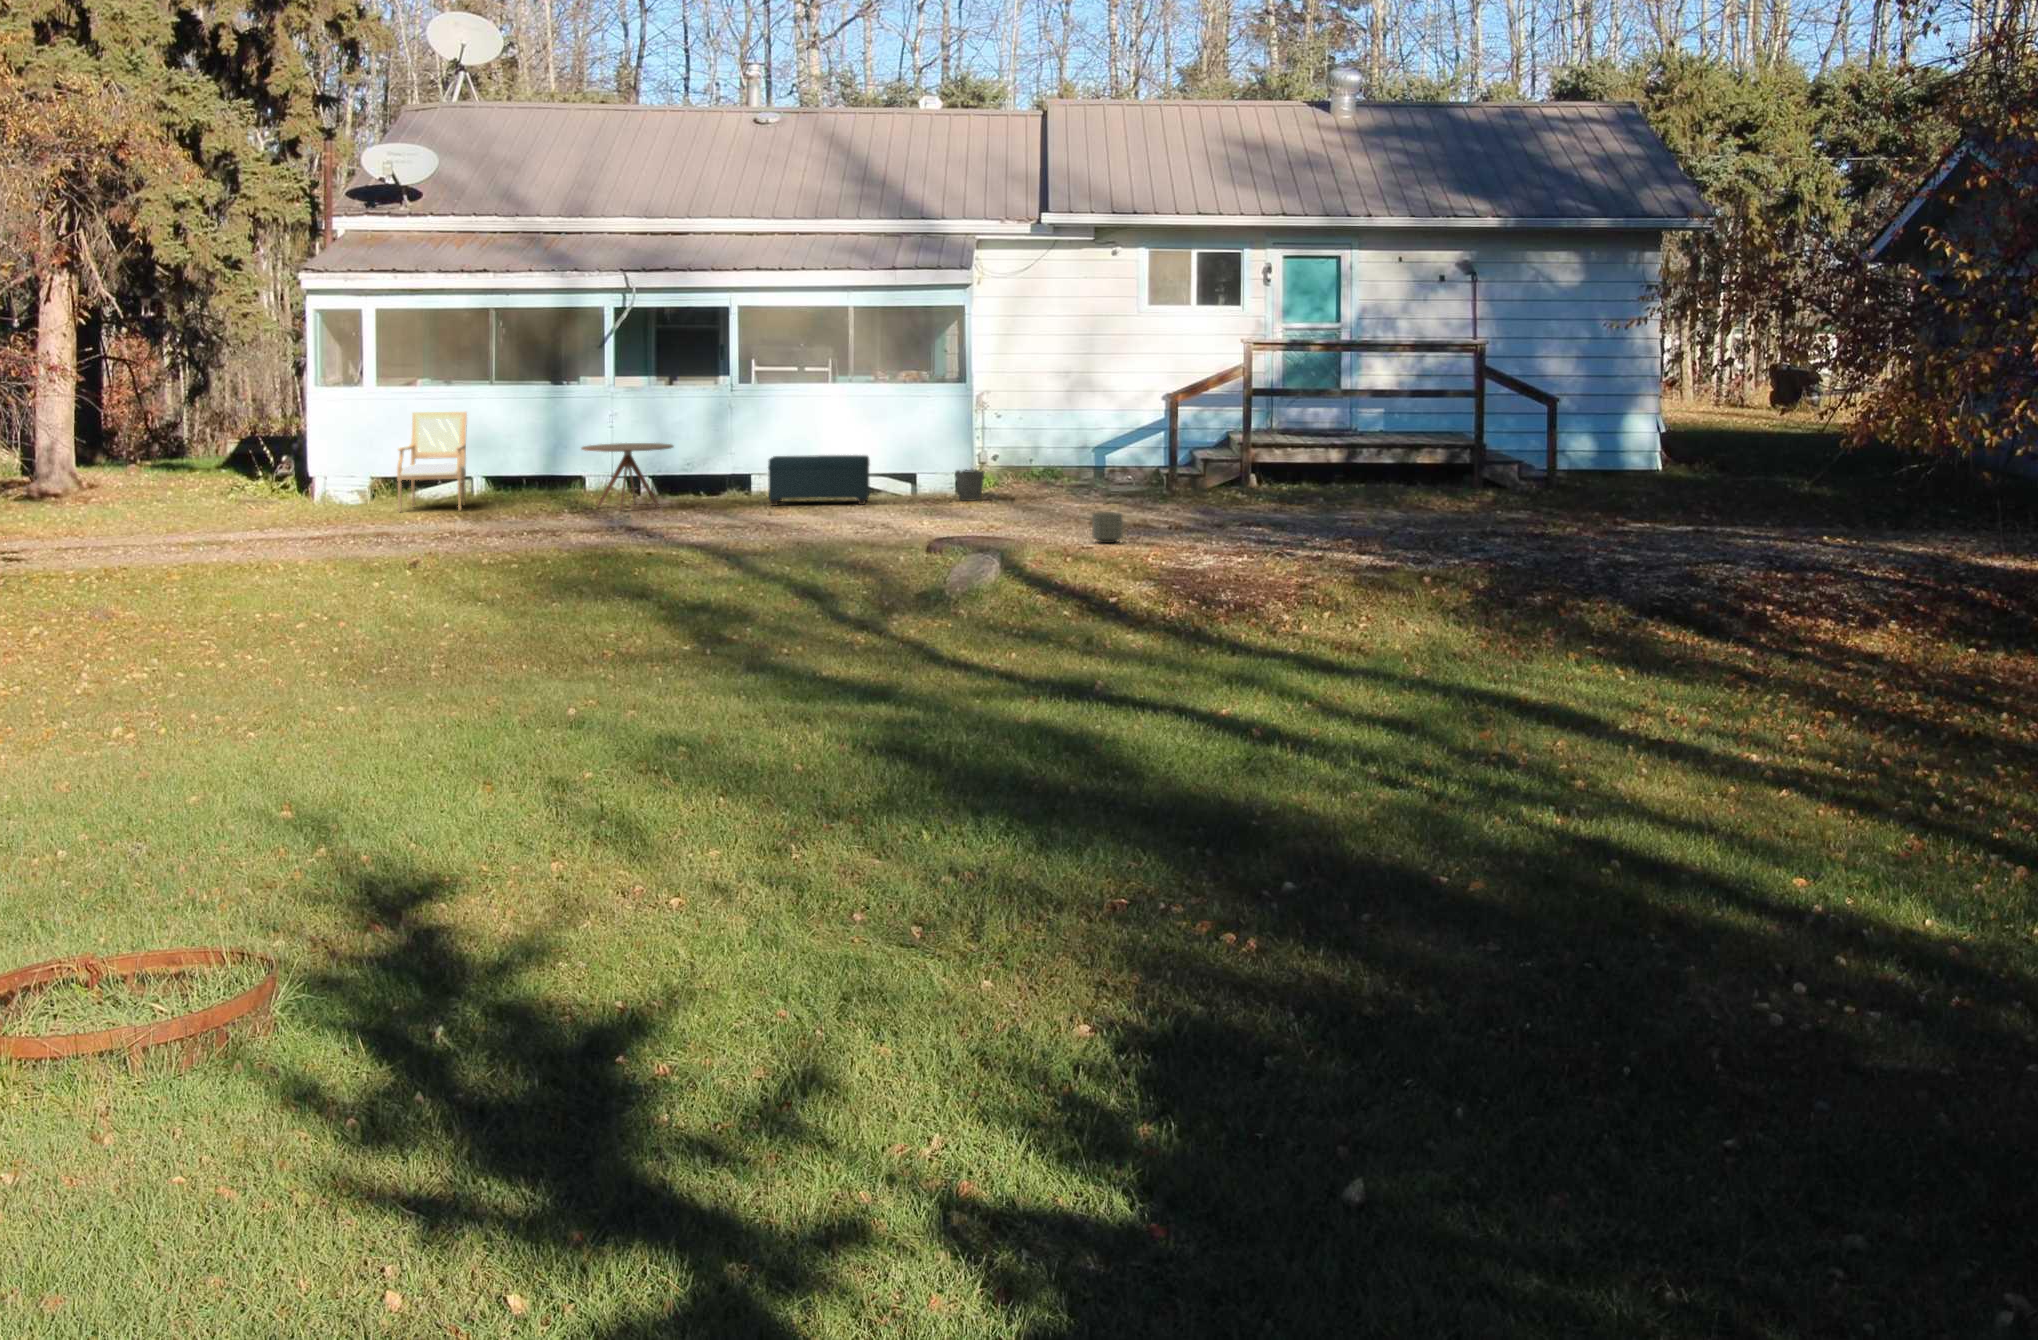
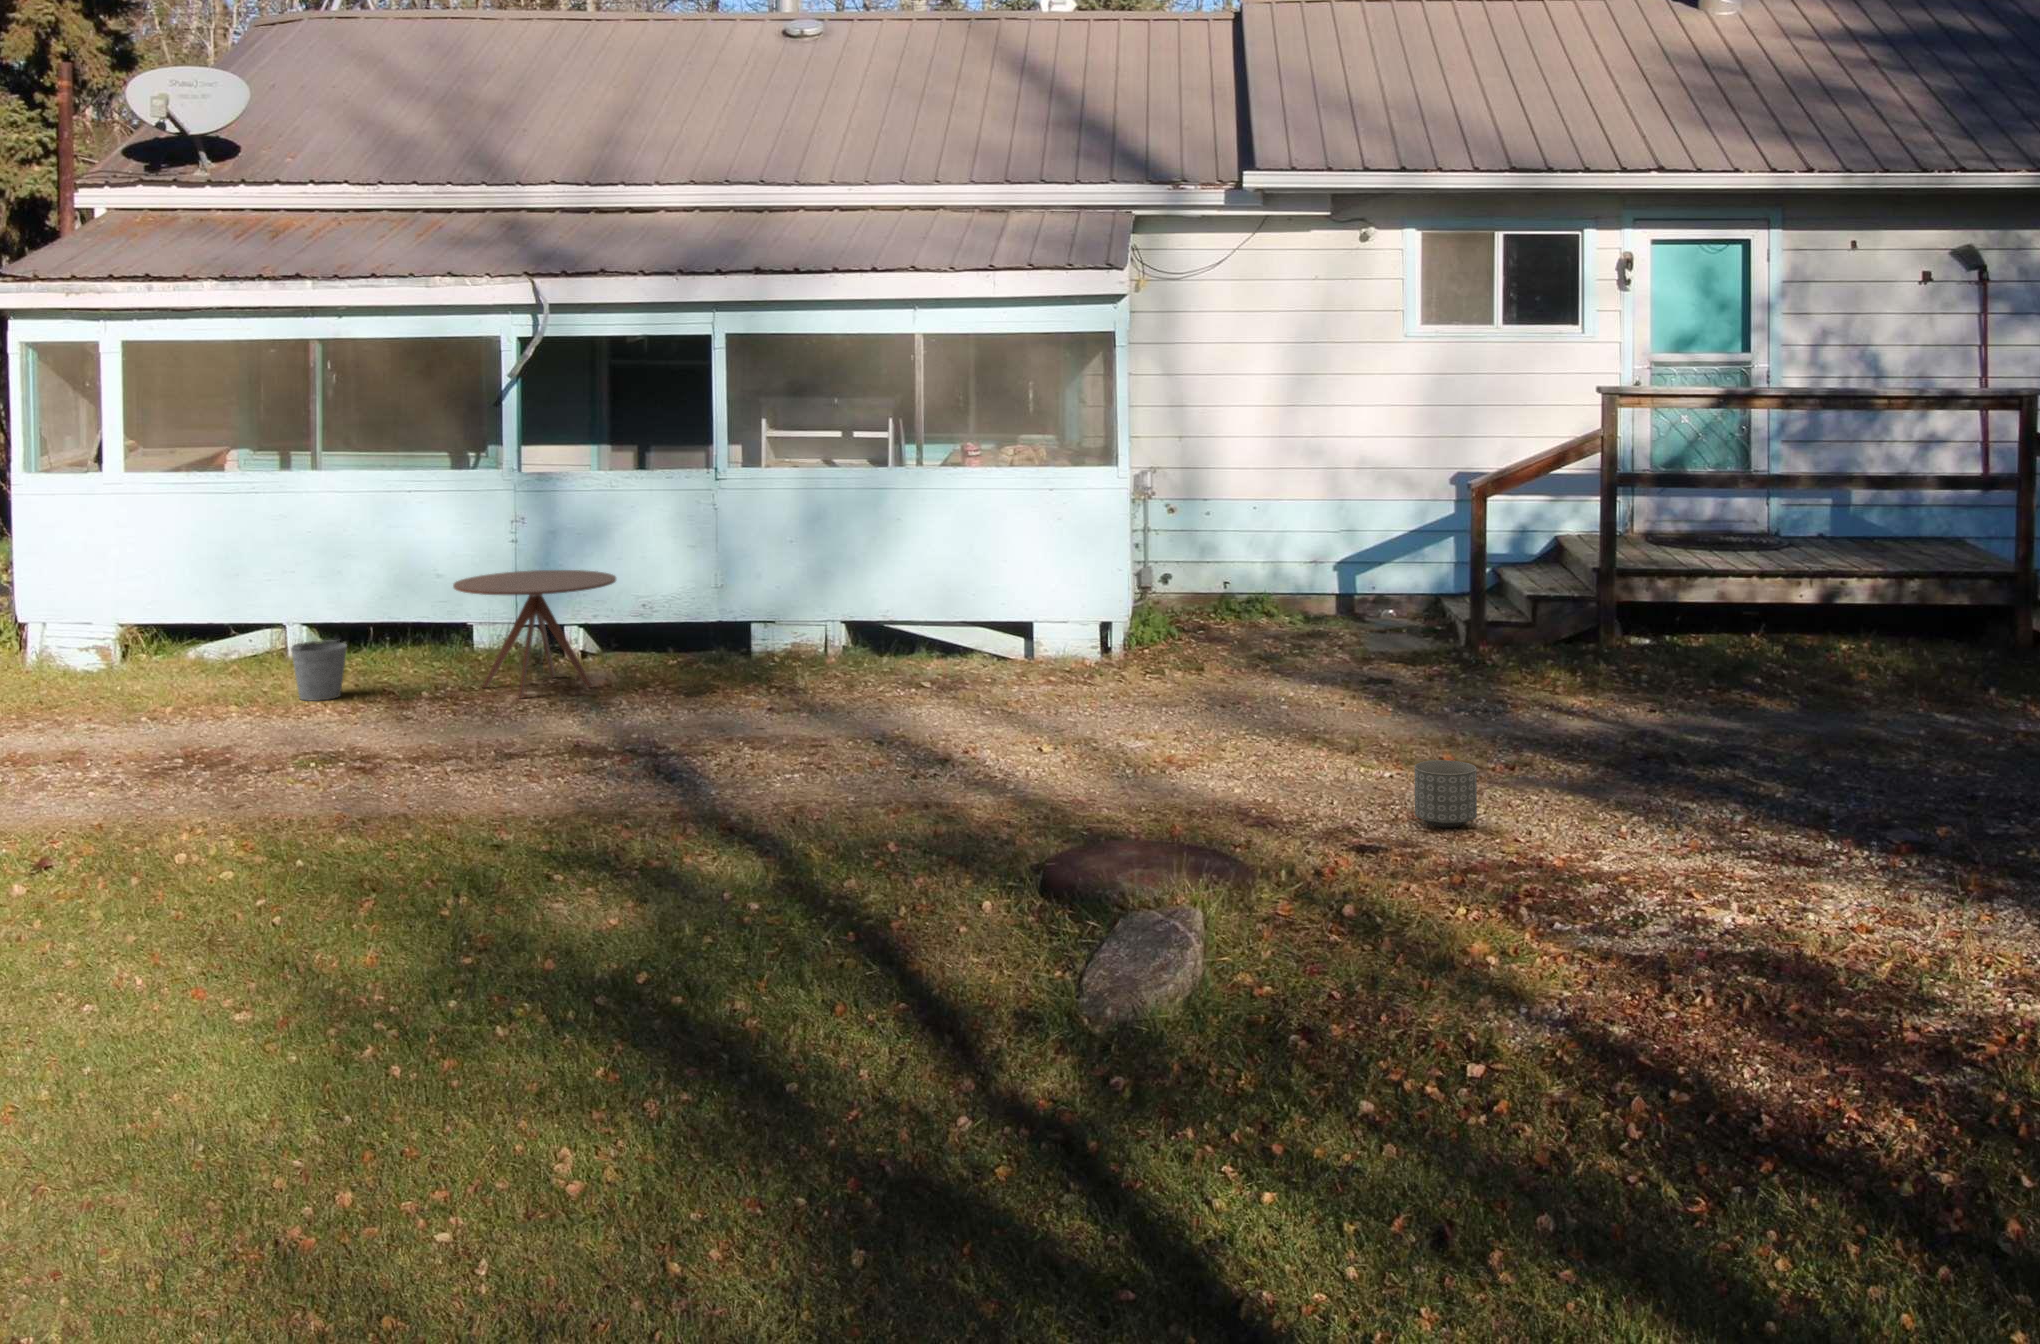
chair: present [397,412,467,511] -> none [133,517,266,698]
bench: present [768,455,869,506] -> none [781,592,958,684]
bucket: present [955,469,985,501] -> present [291,640,347,701]

